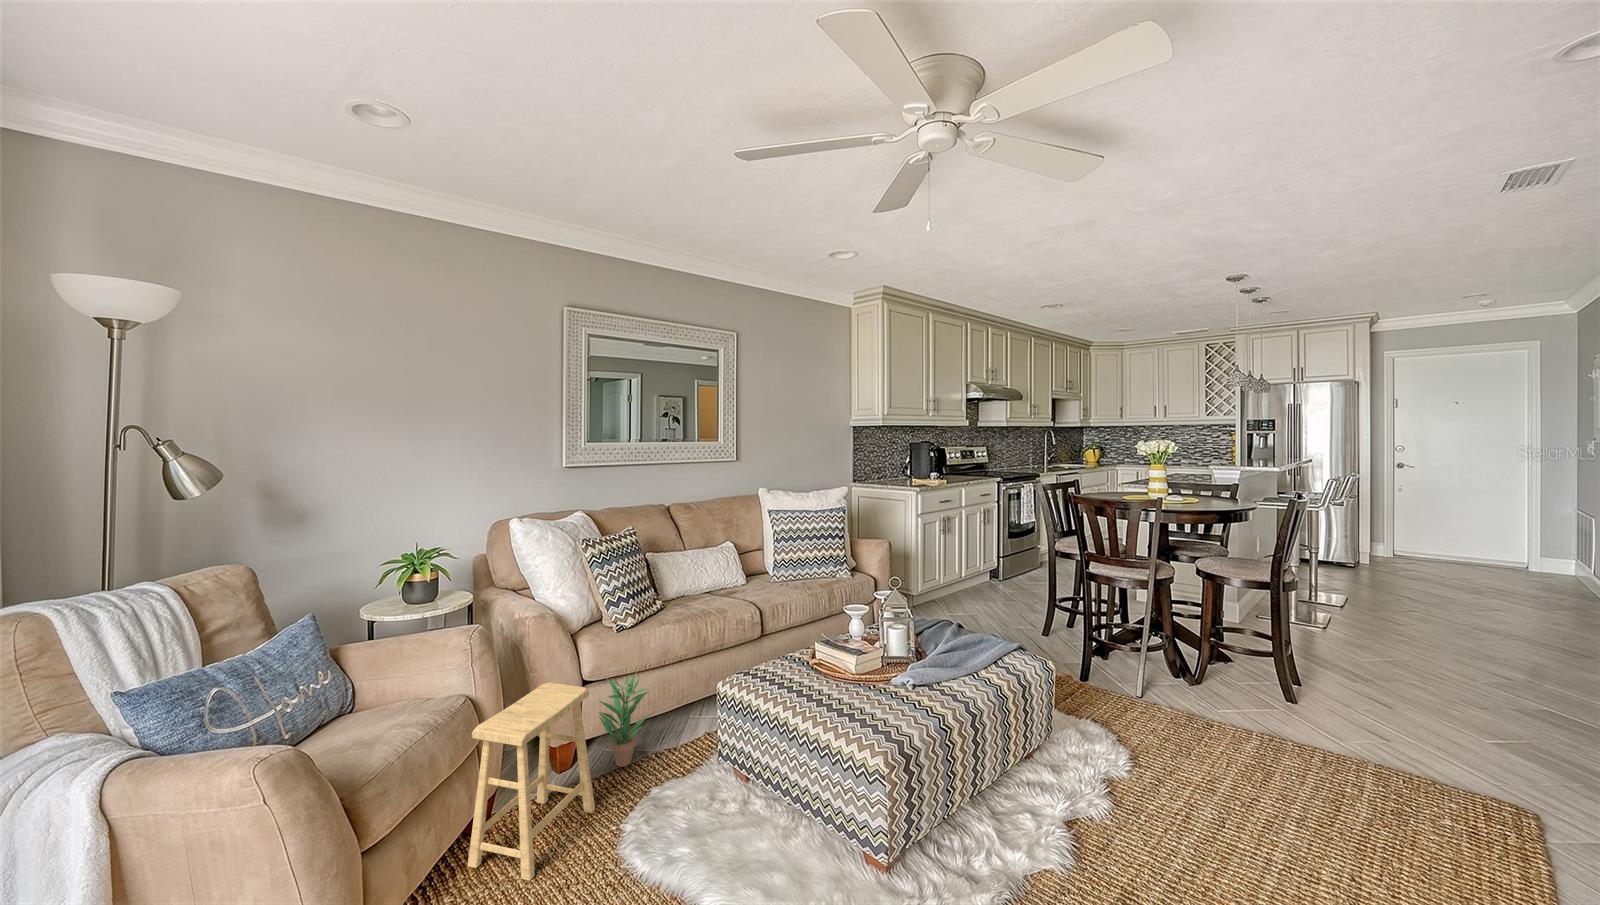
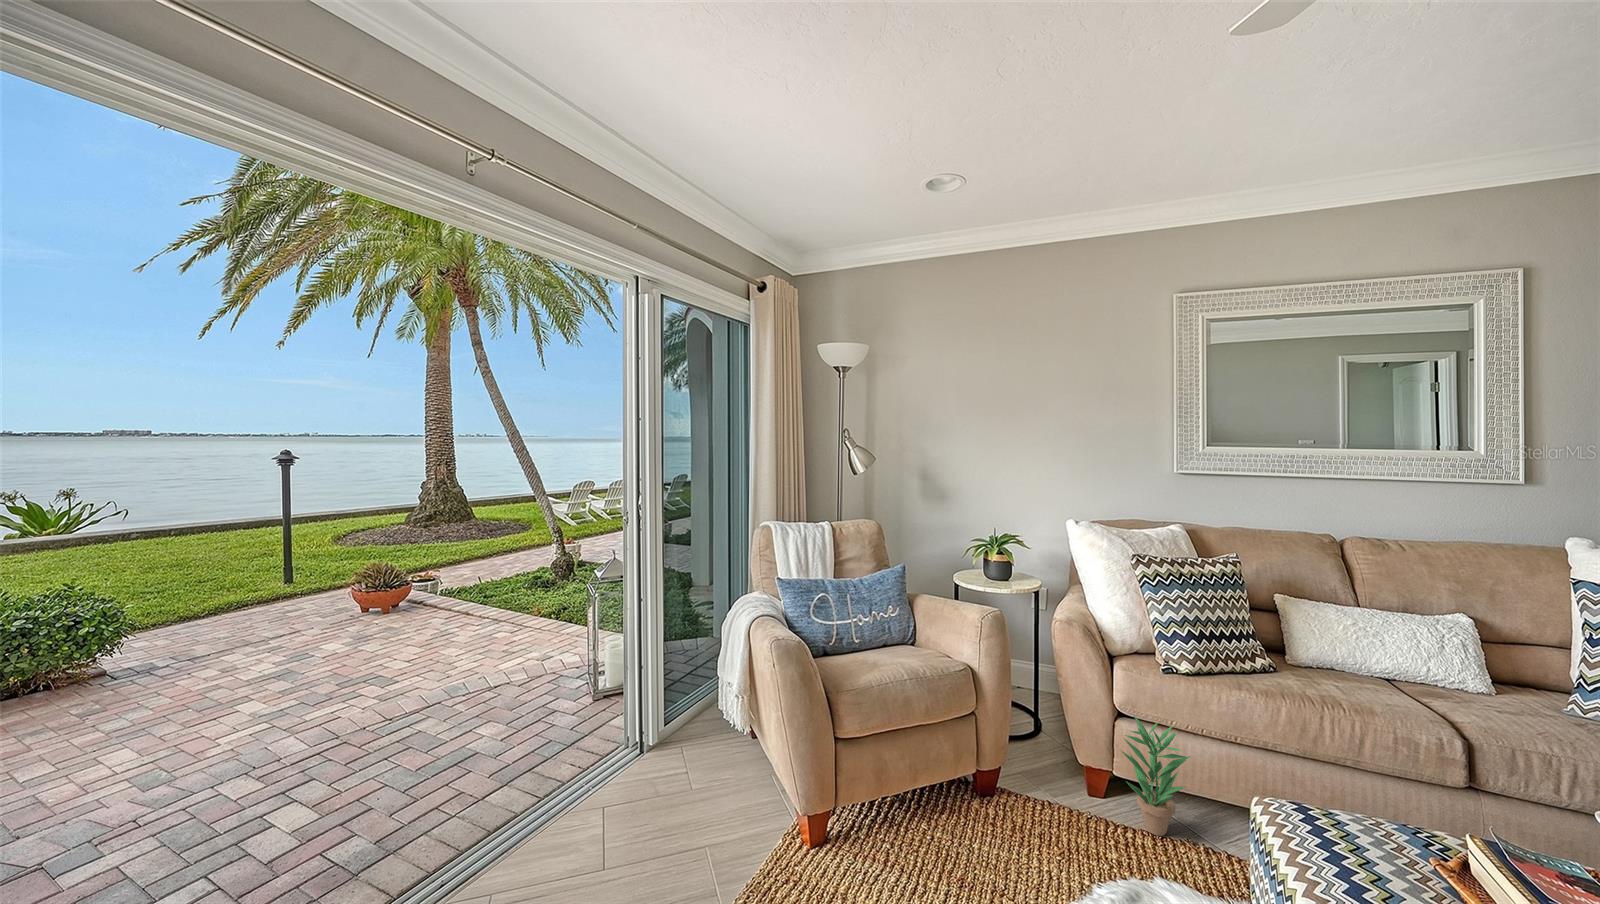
footstool: present [468,682,595,881] -> none [956,686,1087,860]

